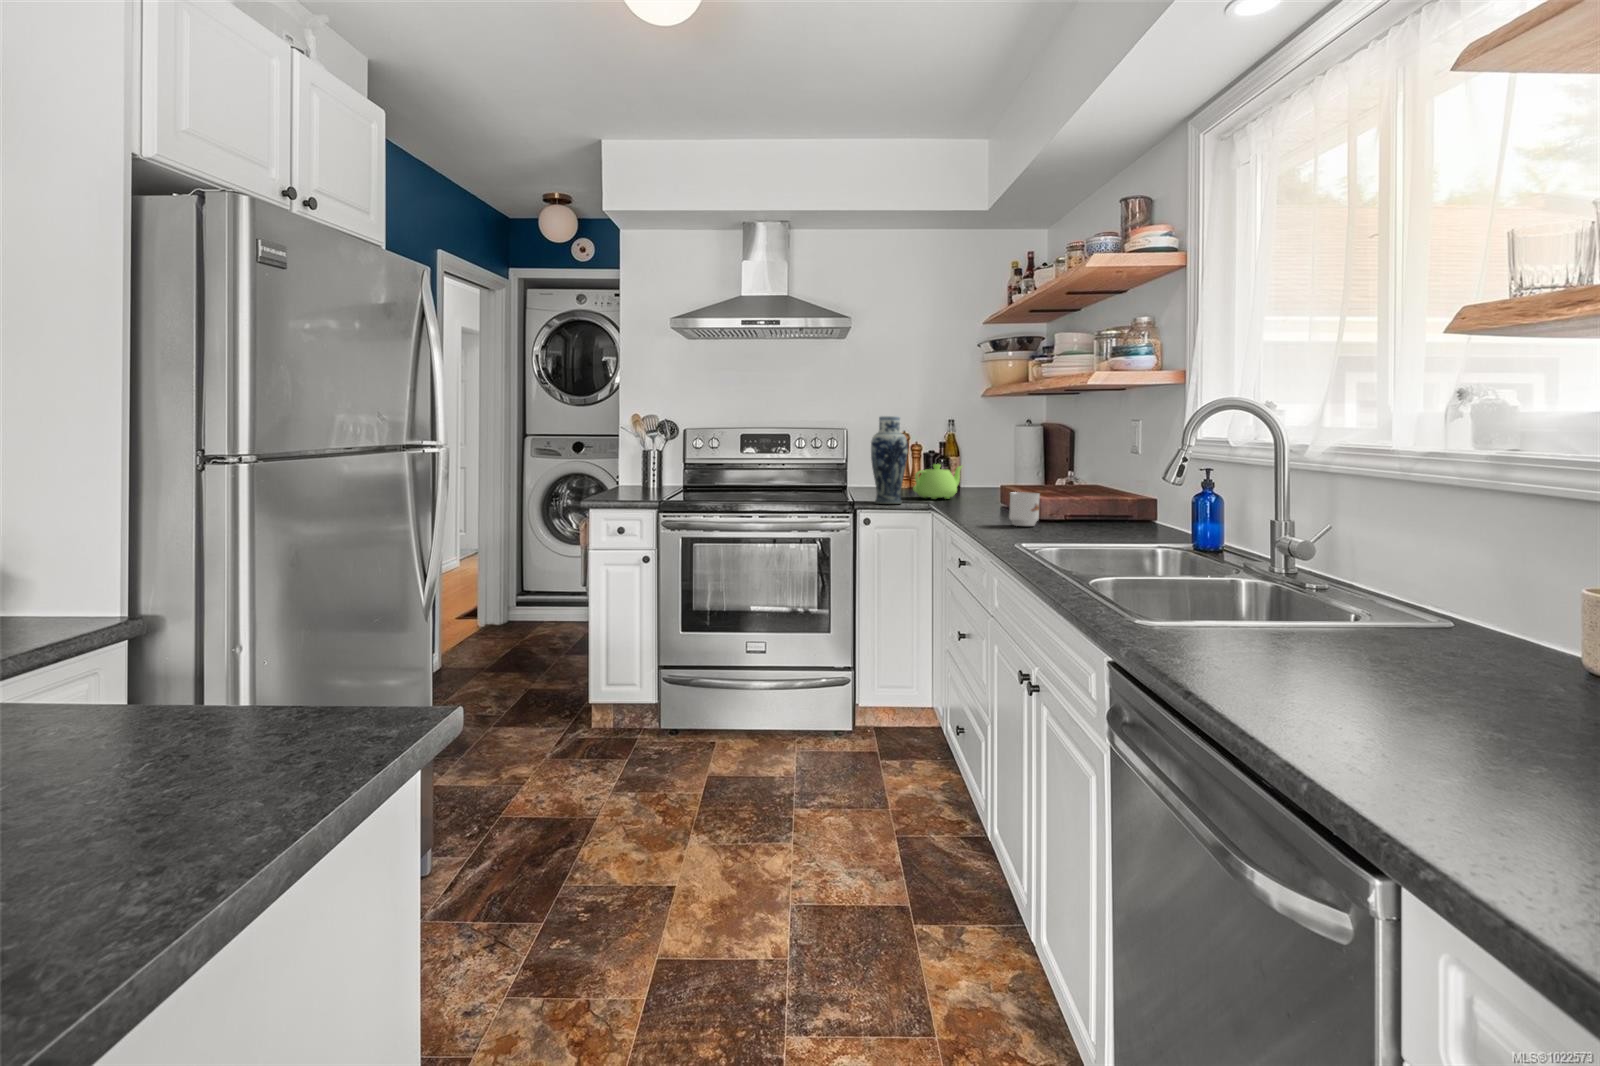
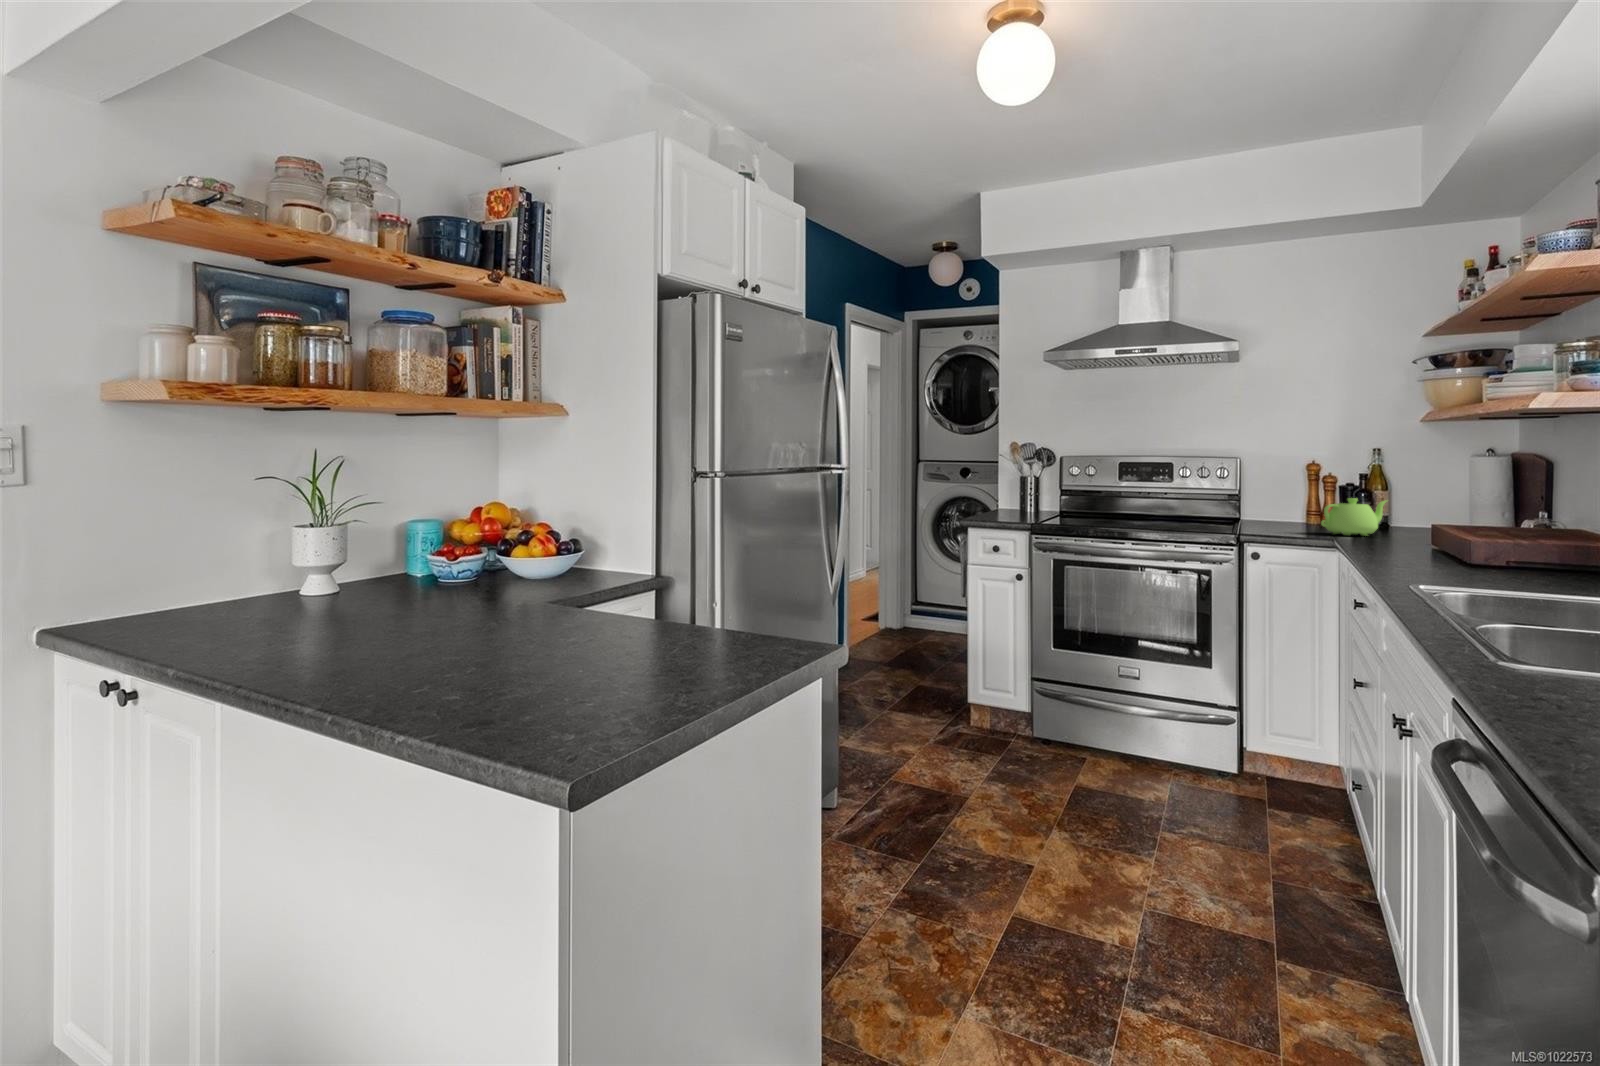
vase: present [871,416,908,504] -> none [1270,446,1314,538]
mug: present [1009,492,1040,526] -> none [1434,527,1477,564]

